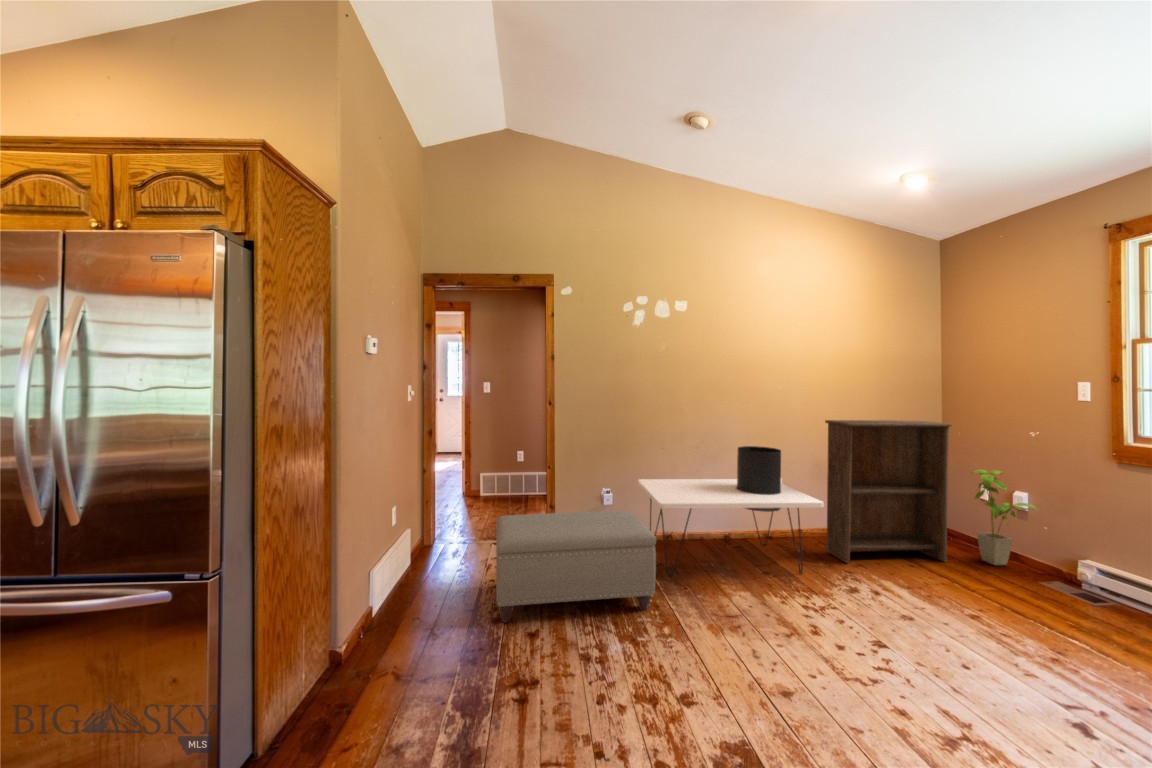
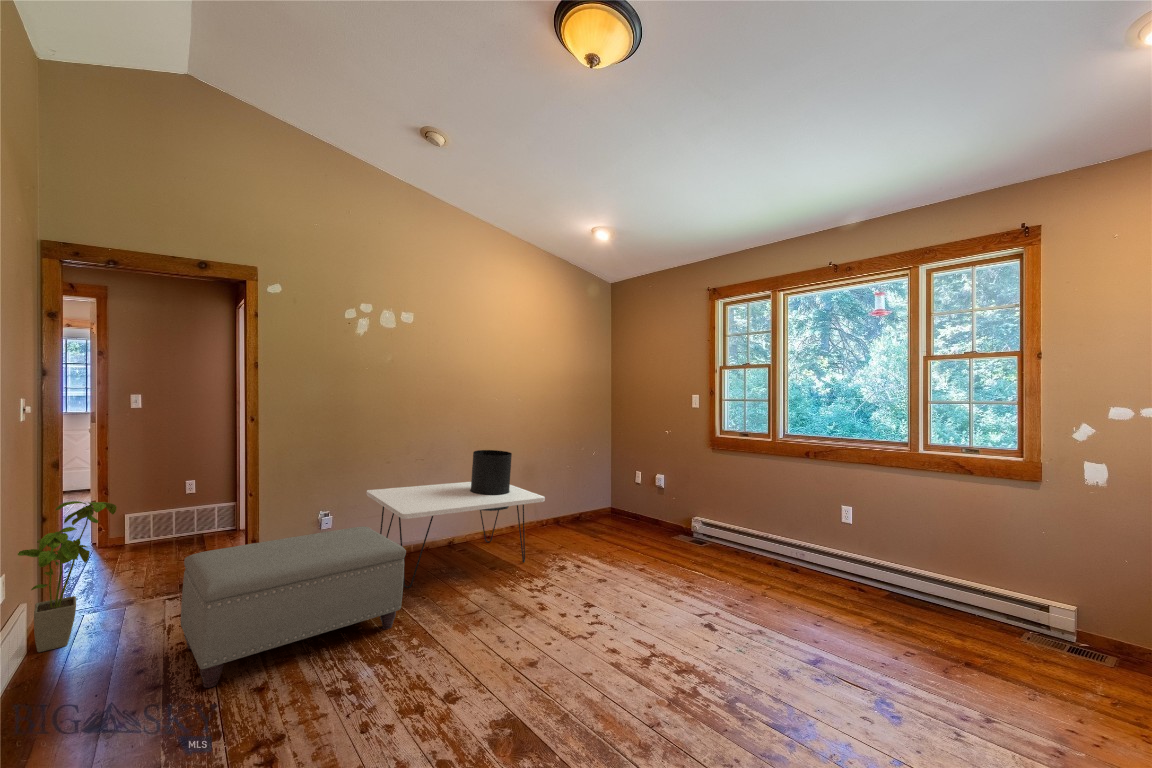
bookshelf: present [825,420,952,563] -> none [540,425,628,547]
house plant: present [972,470,1037,565] -> present [18,501,117,652]

